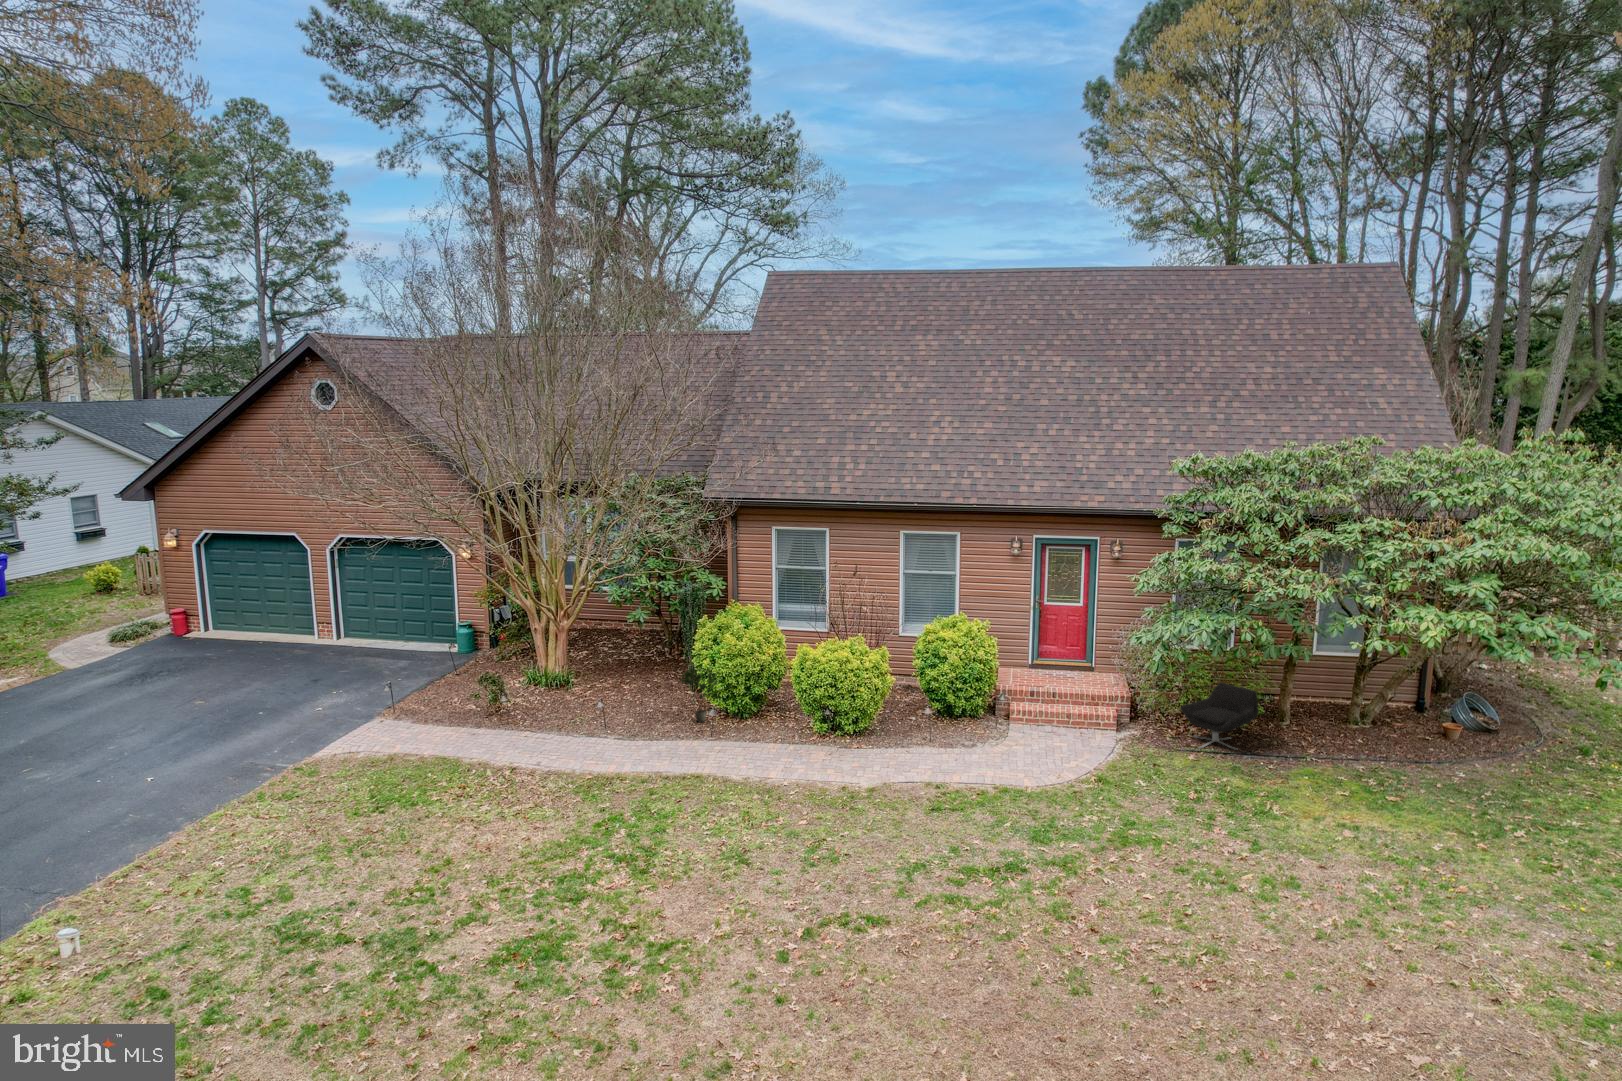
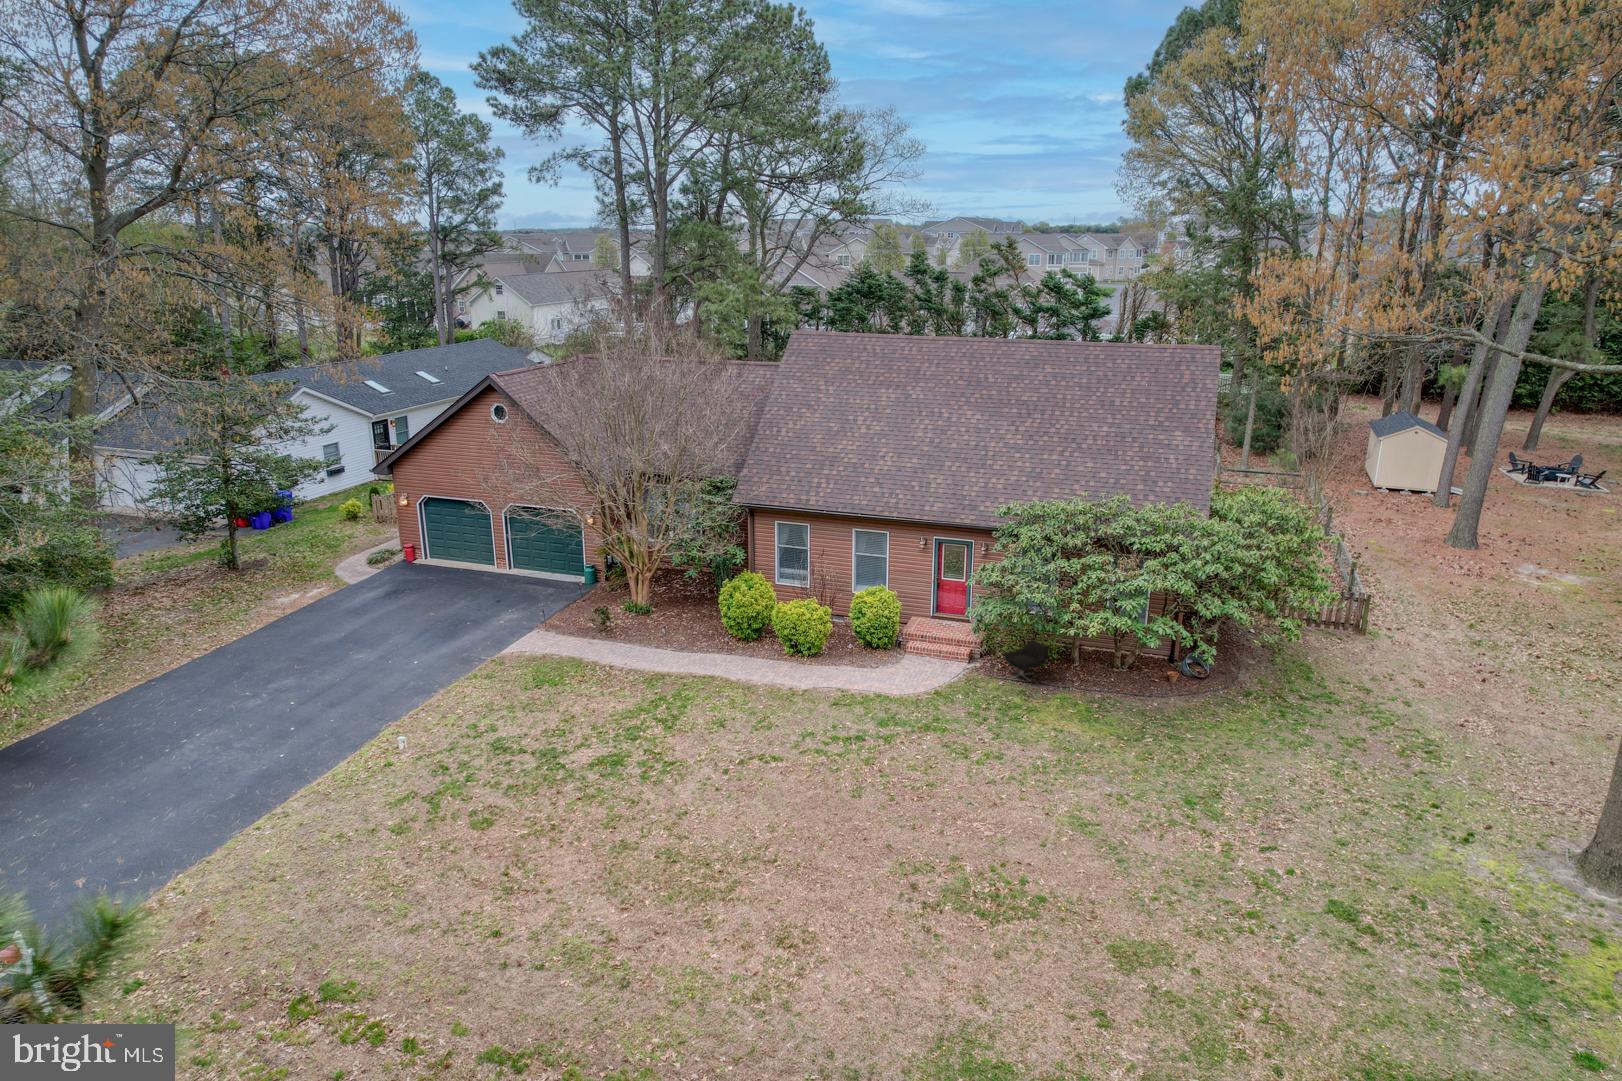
potted plant: present [681,669,720,722] -> none [707,610,735,643]

